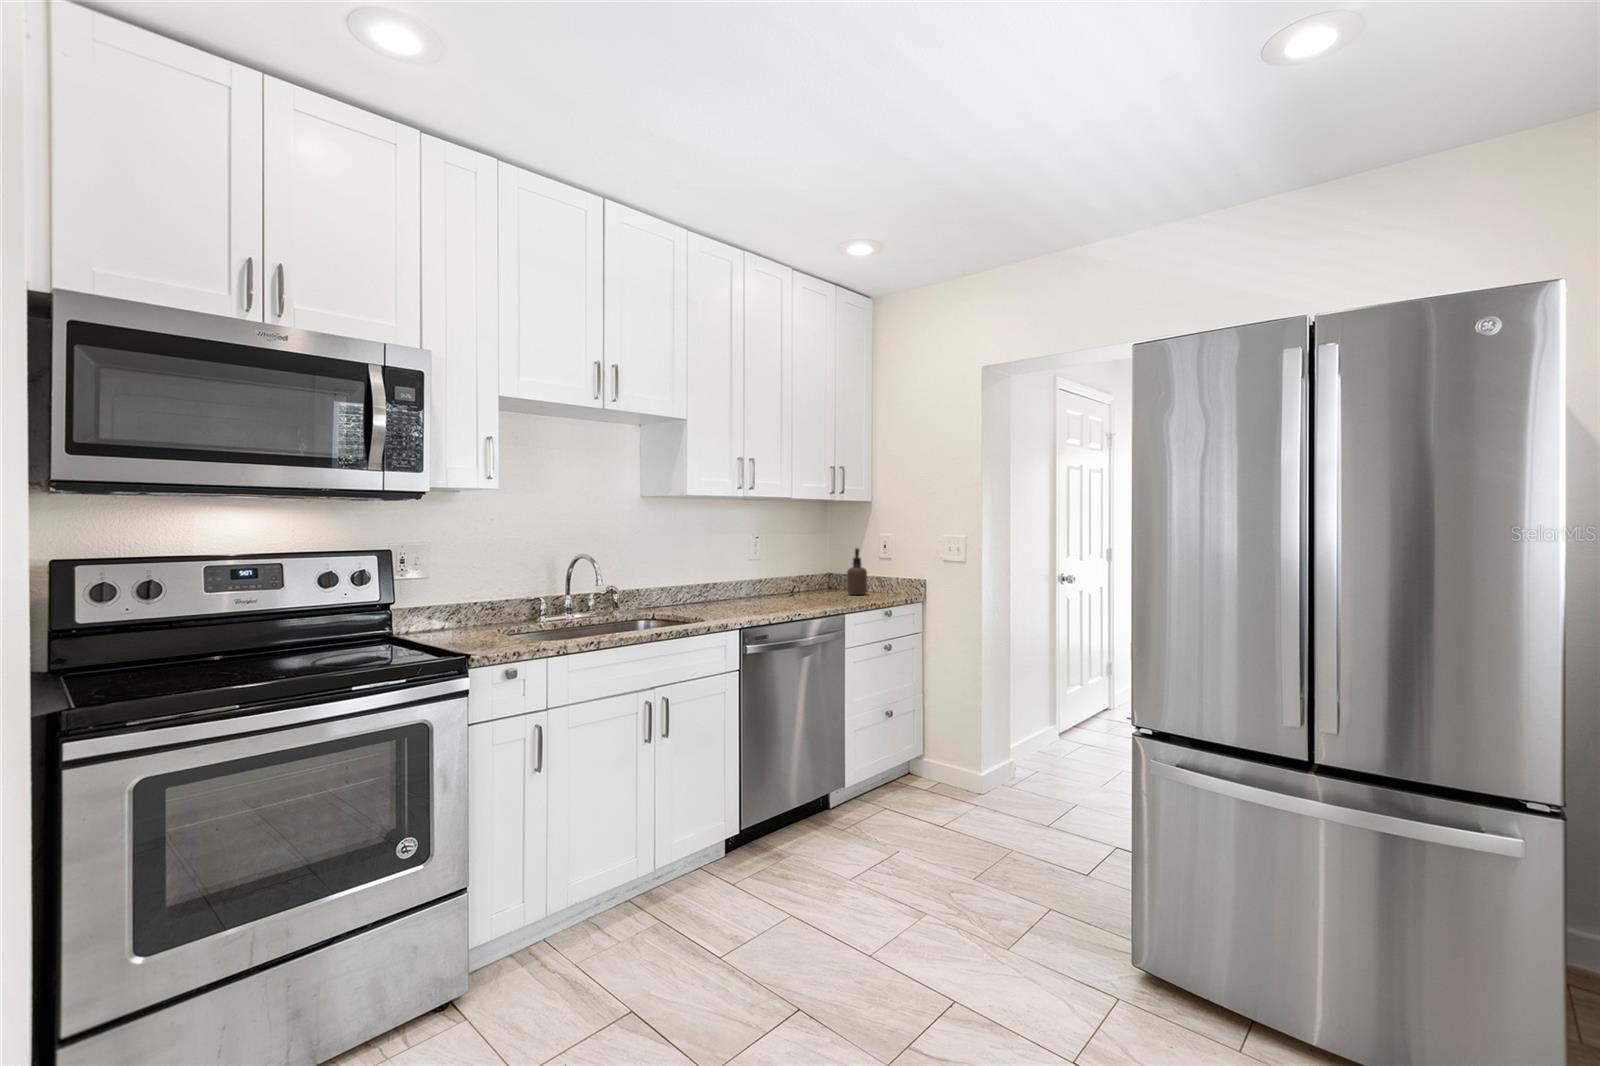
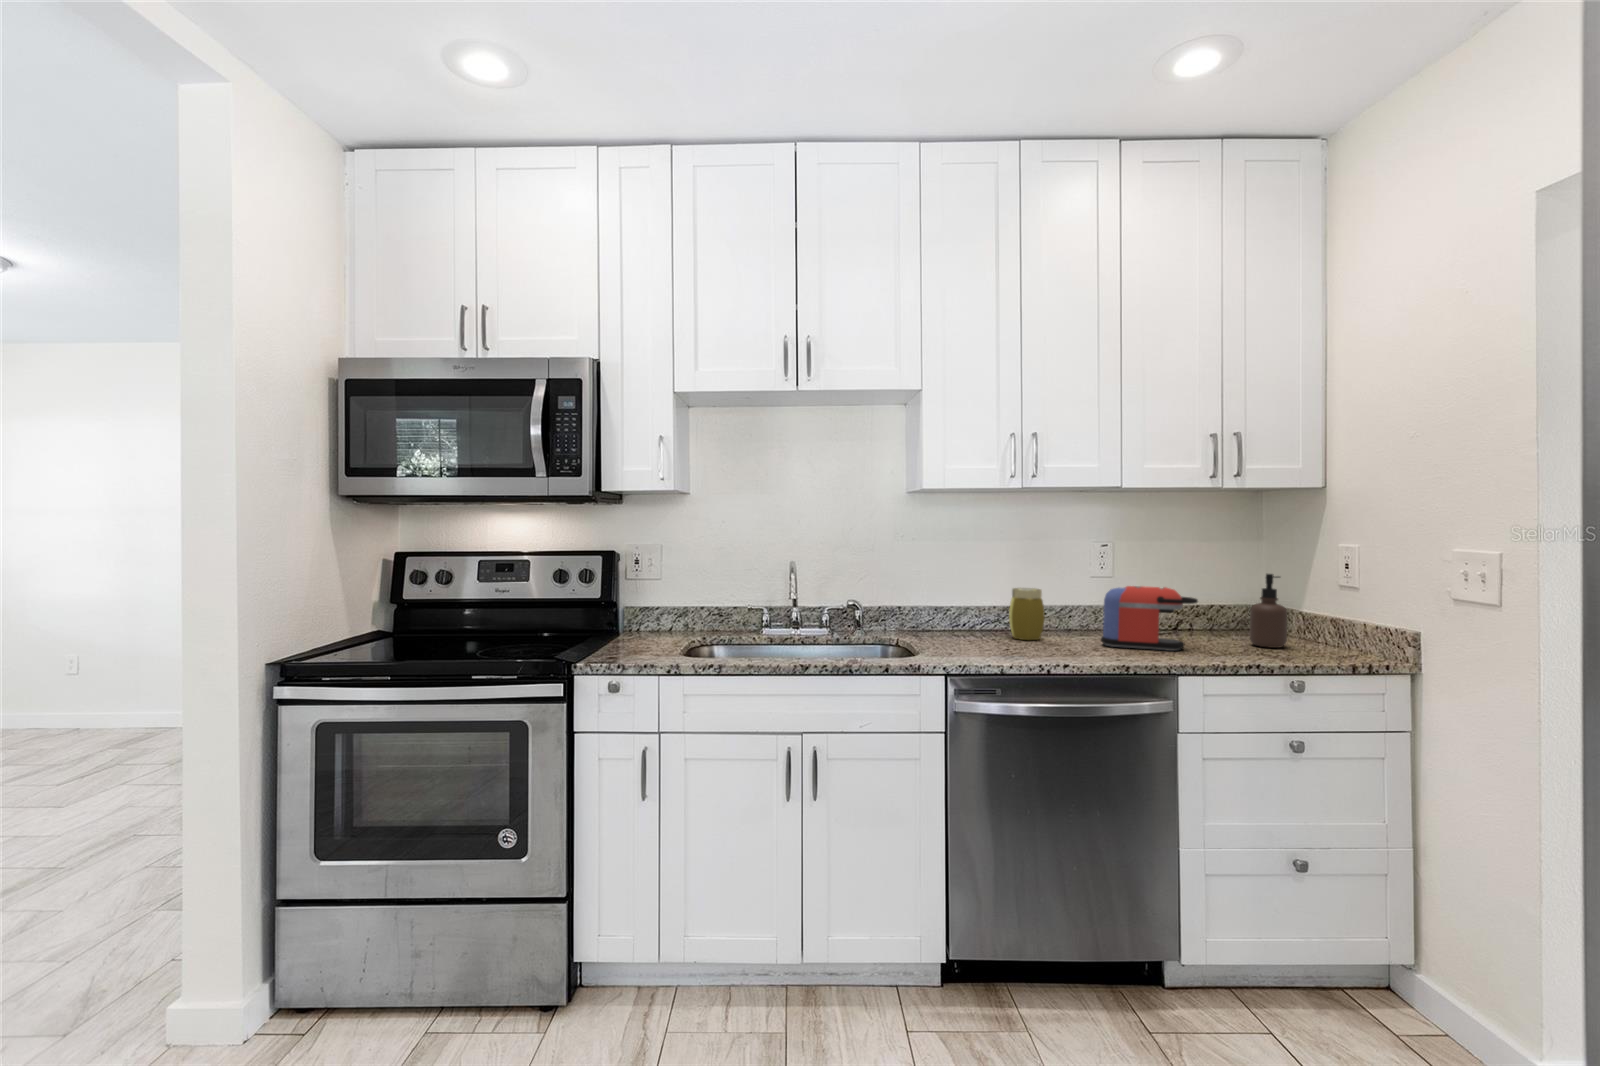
coffee maker: none [781,559,836,603] -> present [1101,586,1198,651]
jar: none [717,567,744,606] -> present [1009,588,1044,640]

